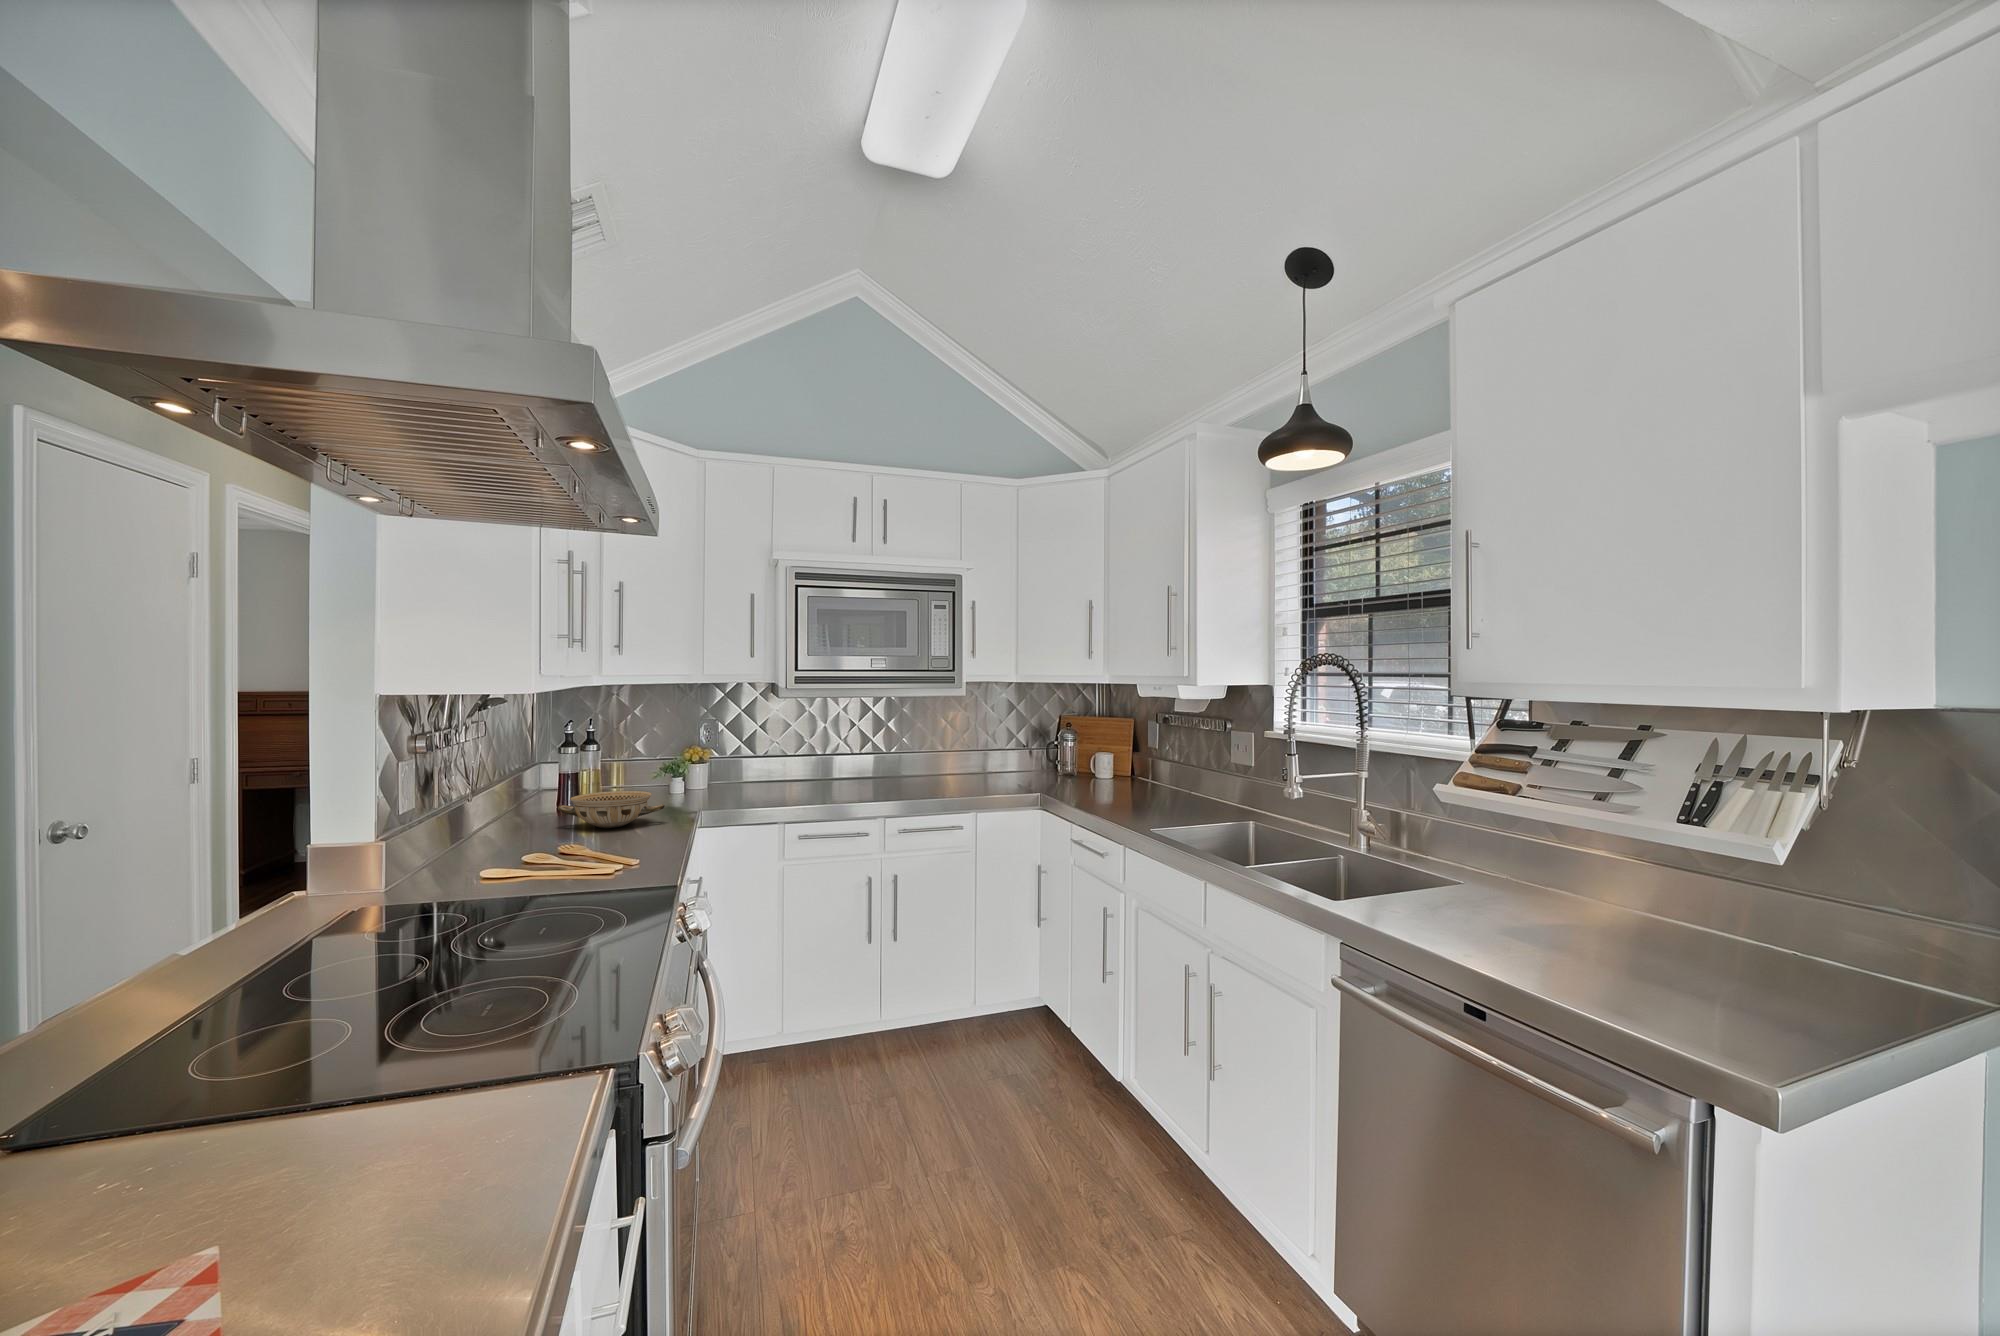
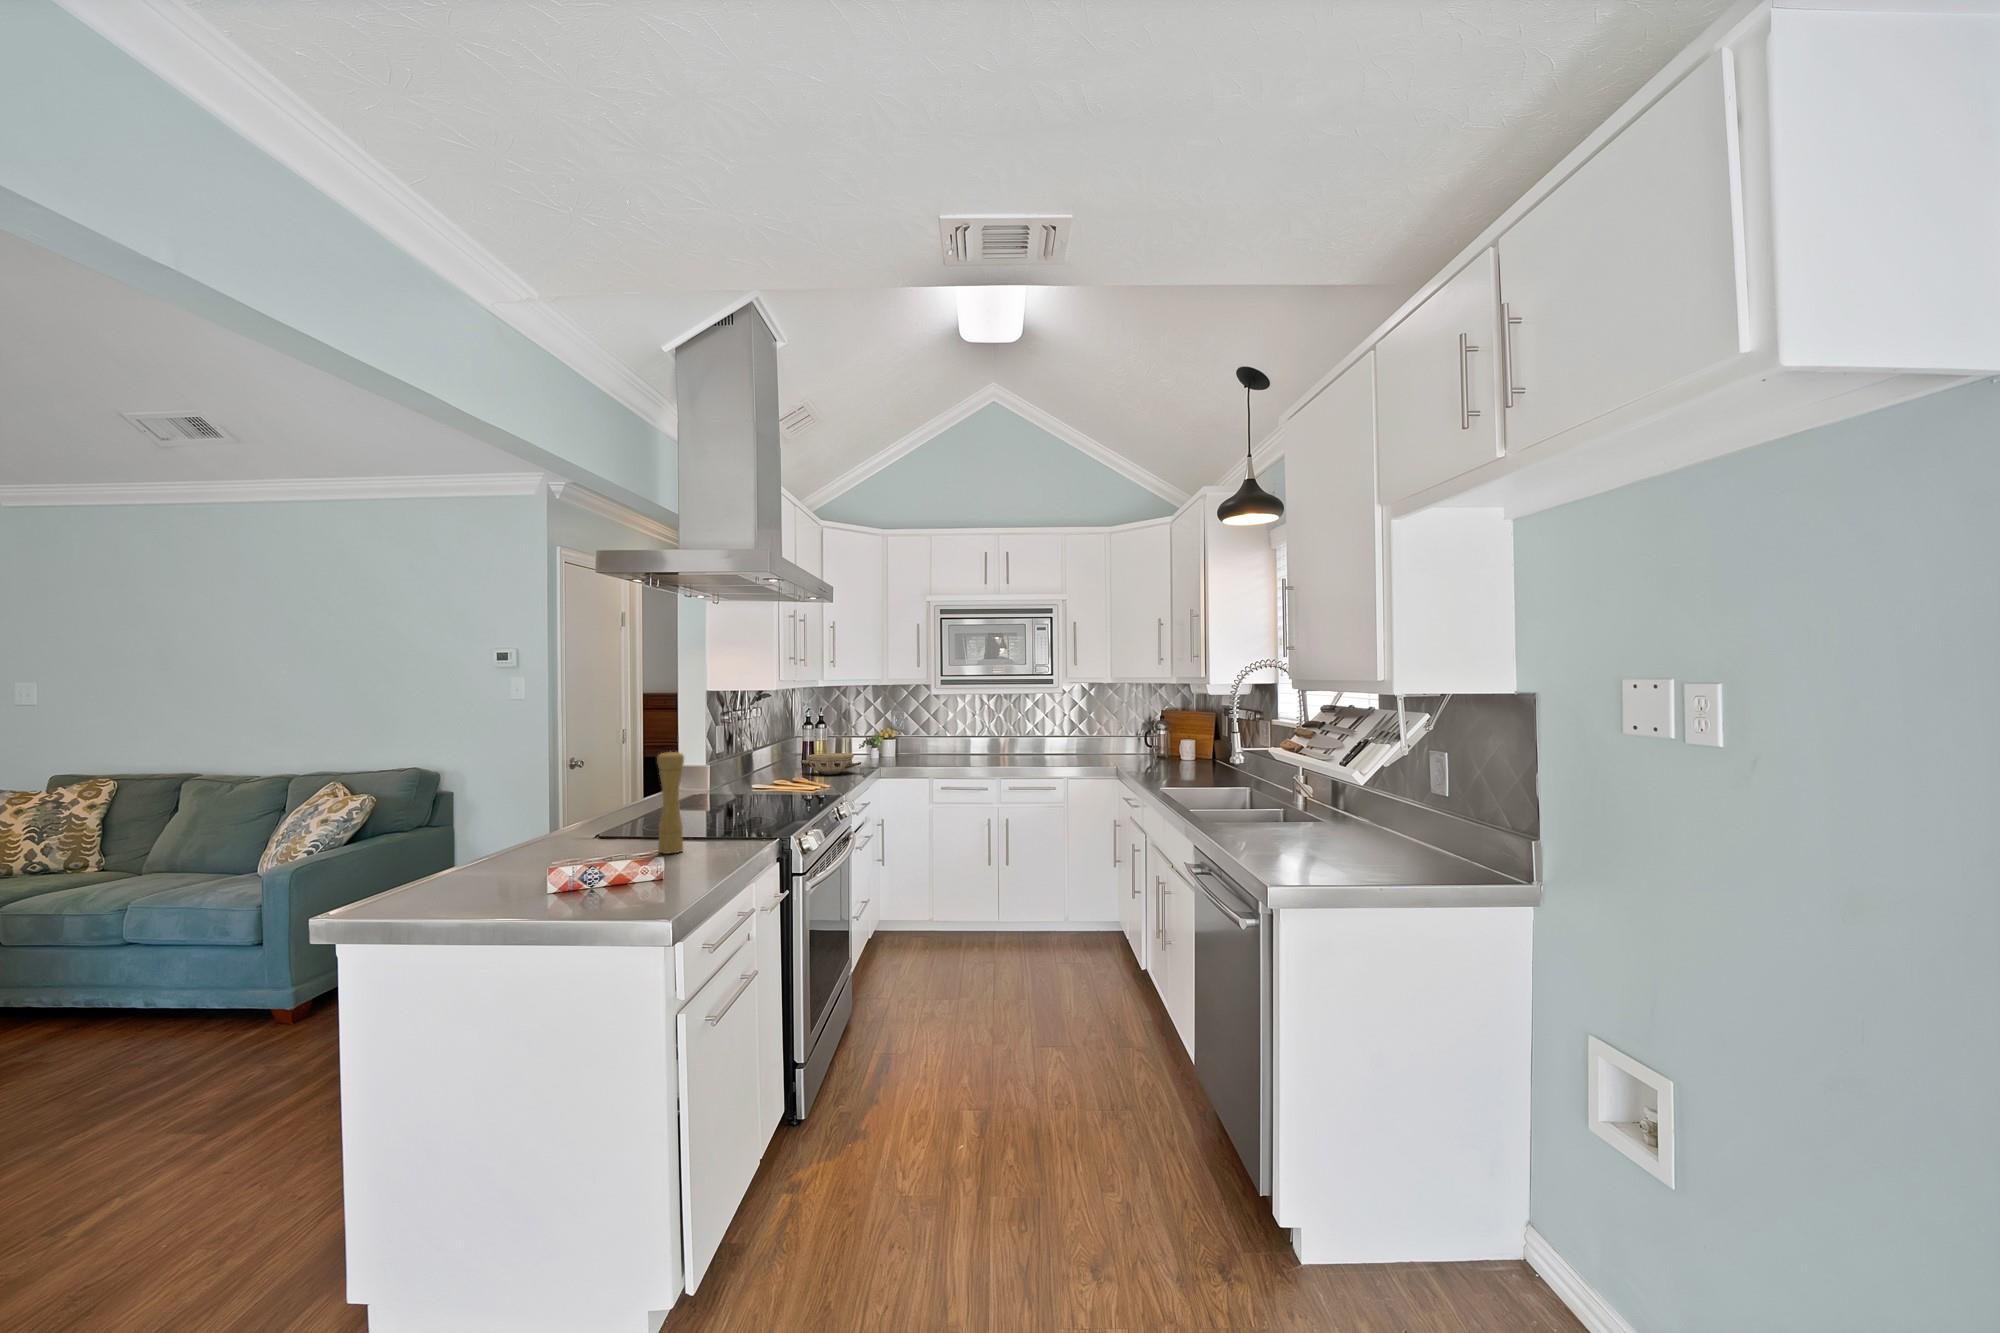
pepper mill: none [208,902,314,1234] -> present [657,751,684,853]

